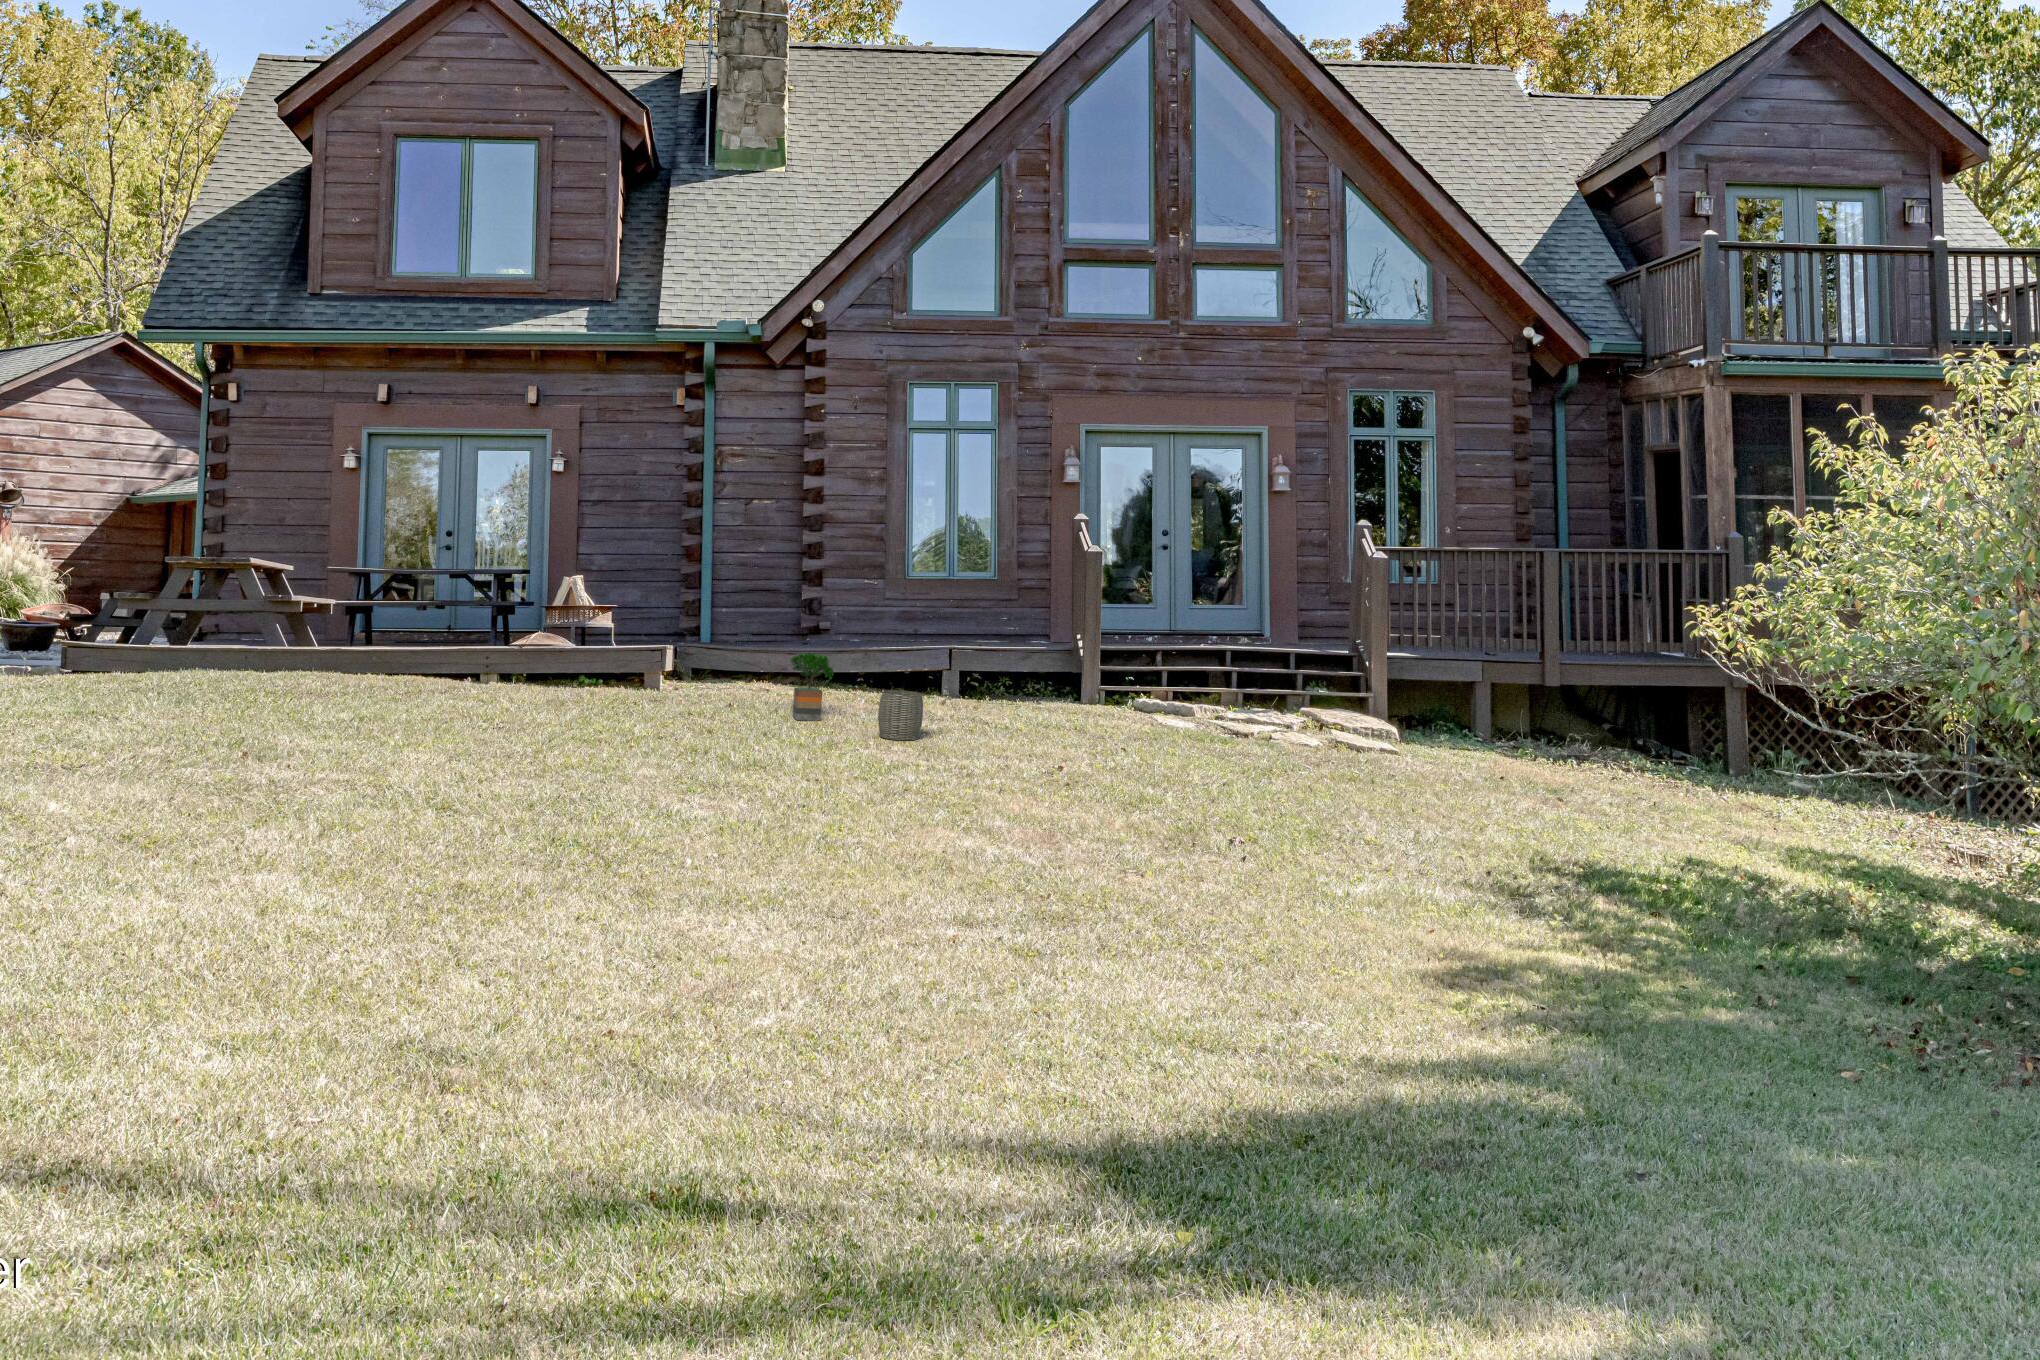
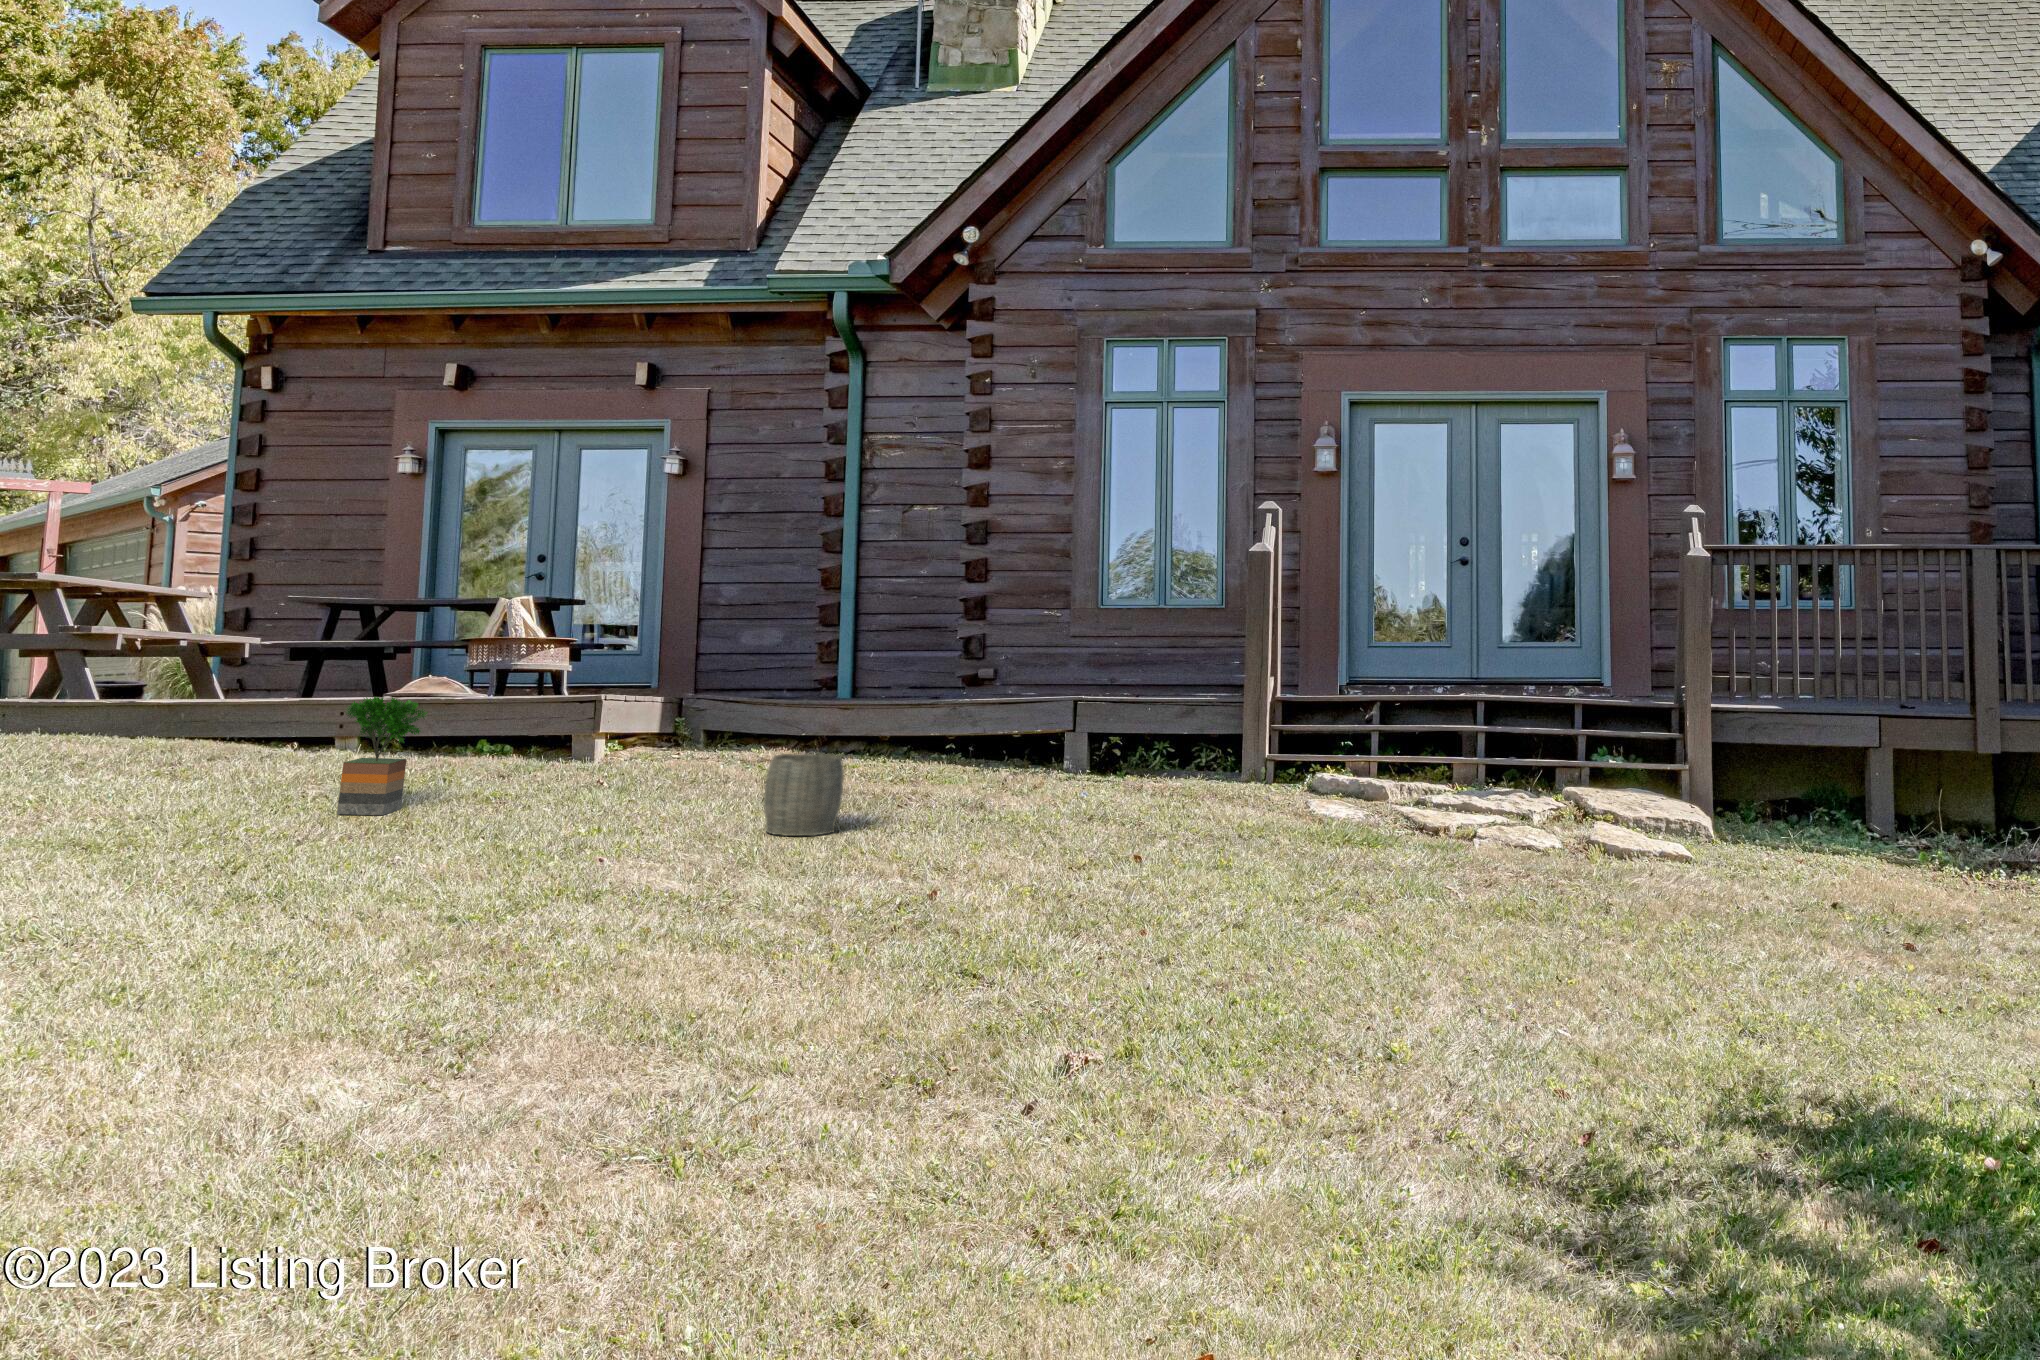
potted tree: present [790,653,833,721] -> present [337,697,428,815]

